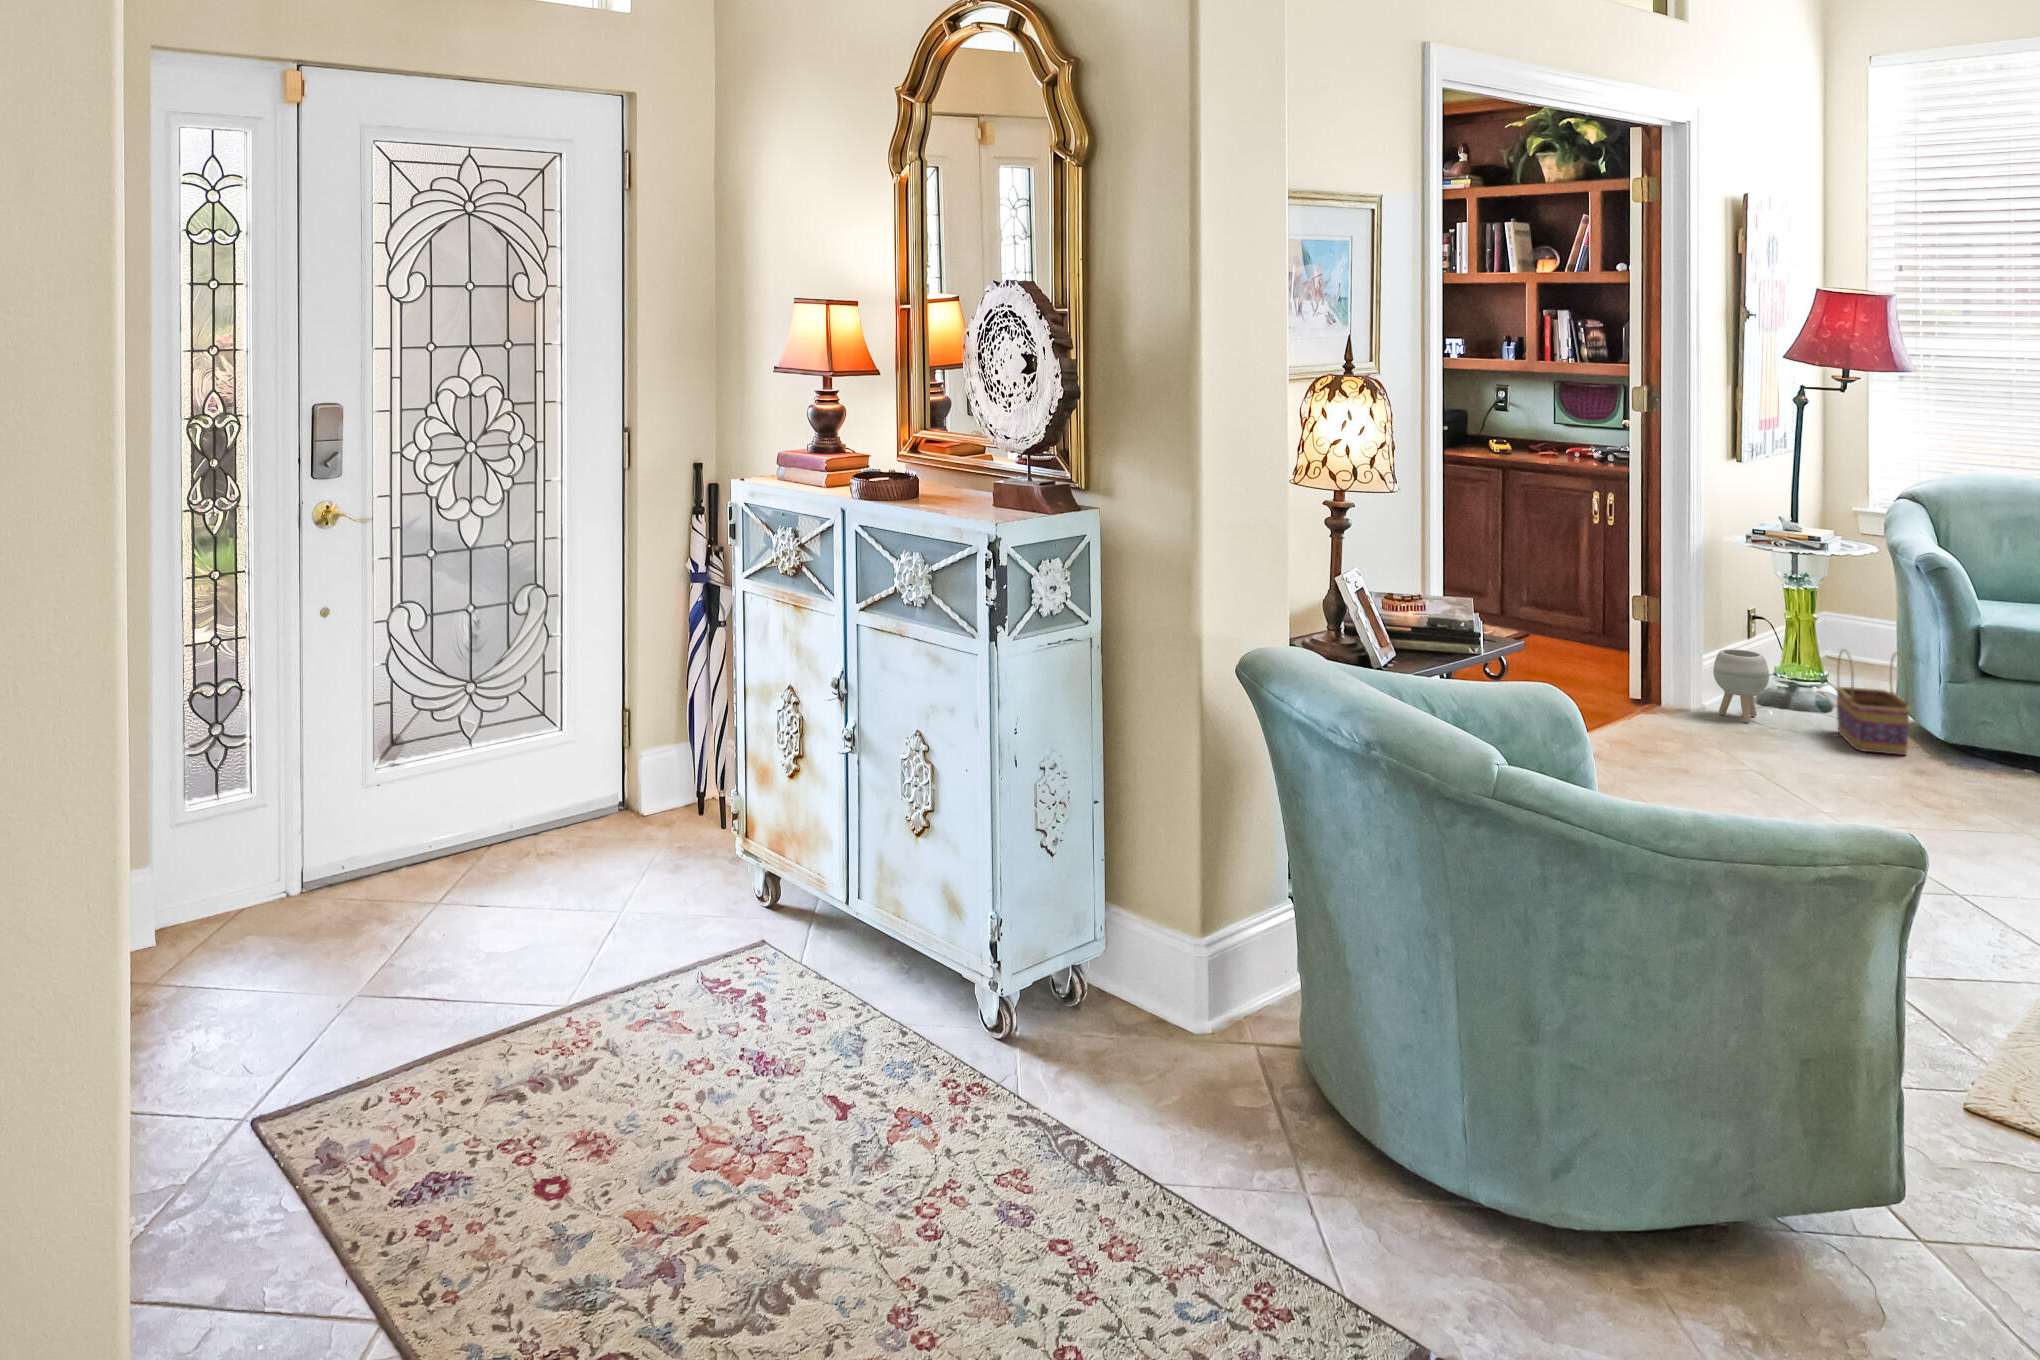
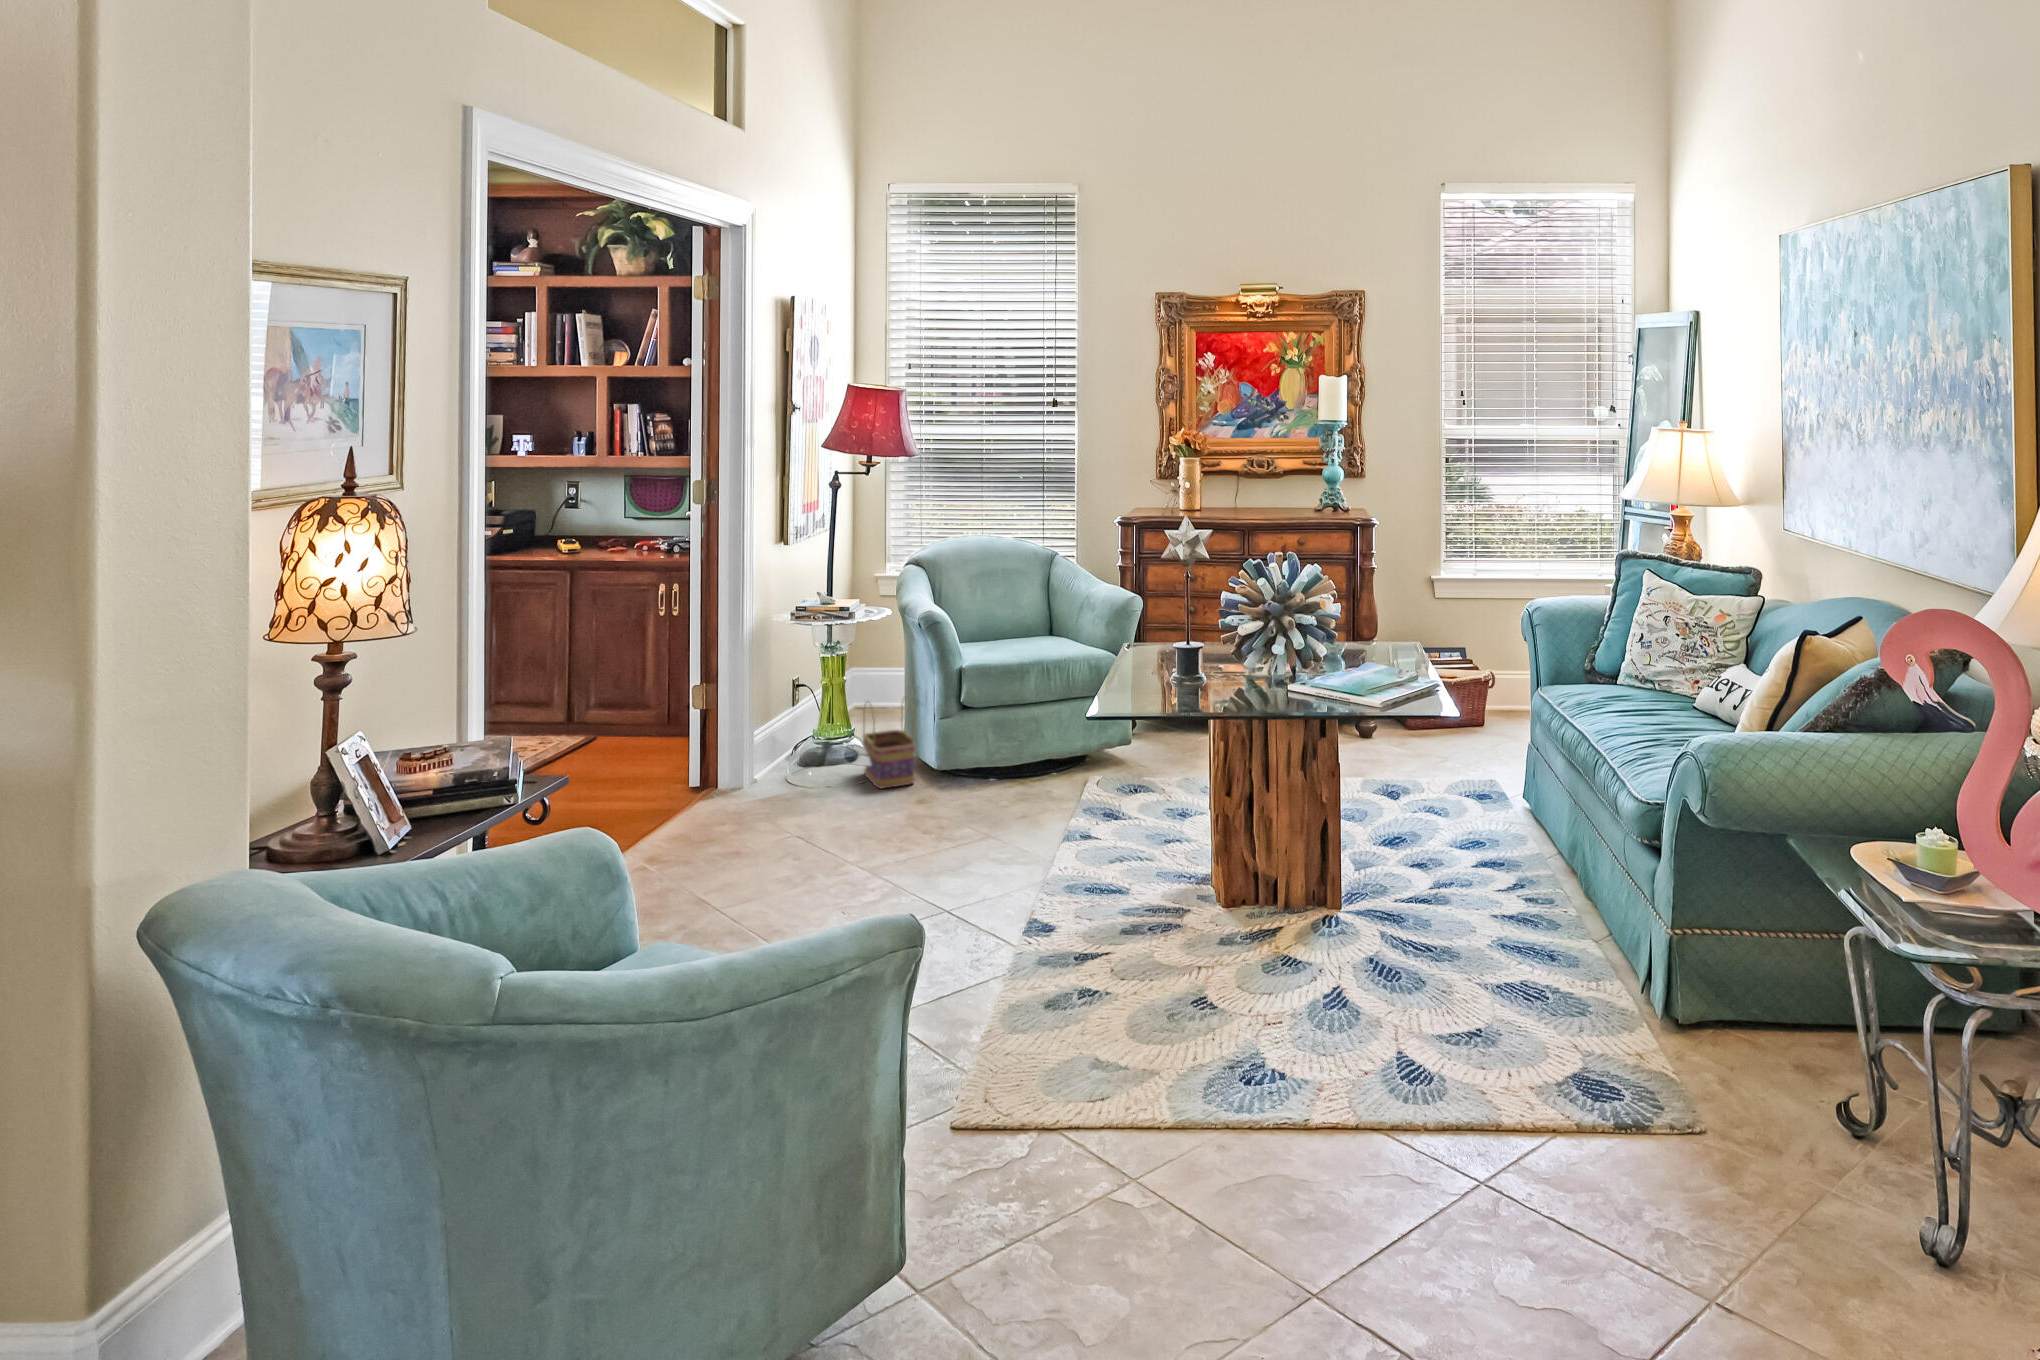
planter: present [1713,649,1769,722] -> none [766,715,811,782]

